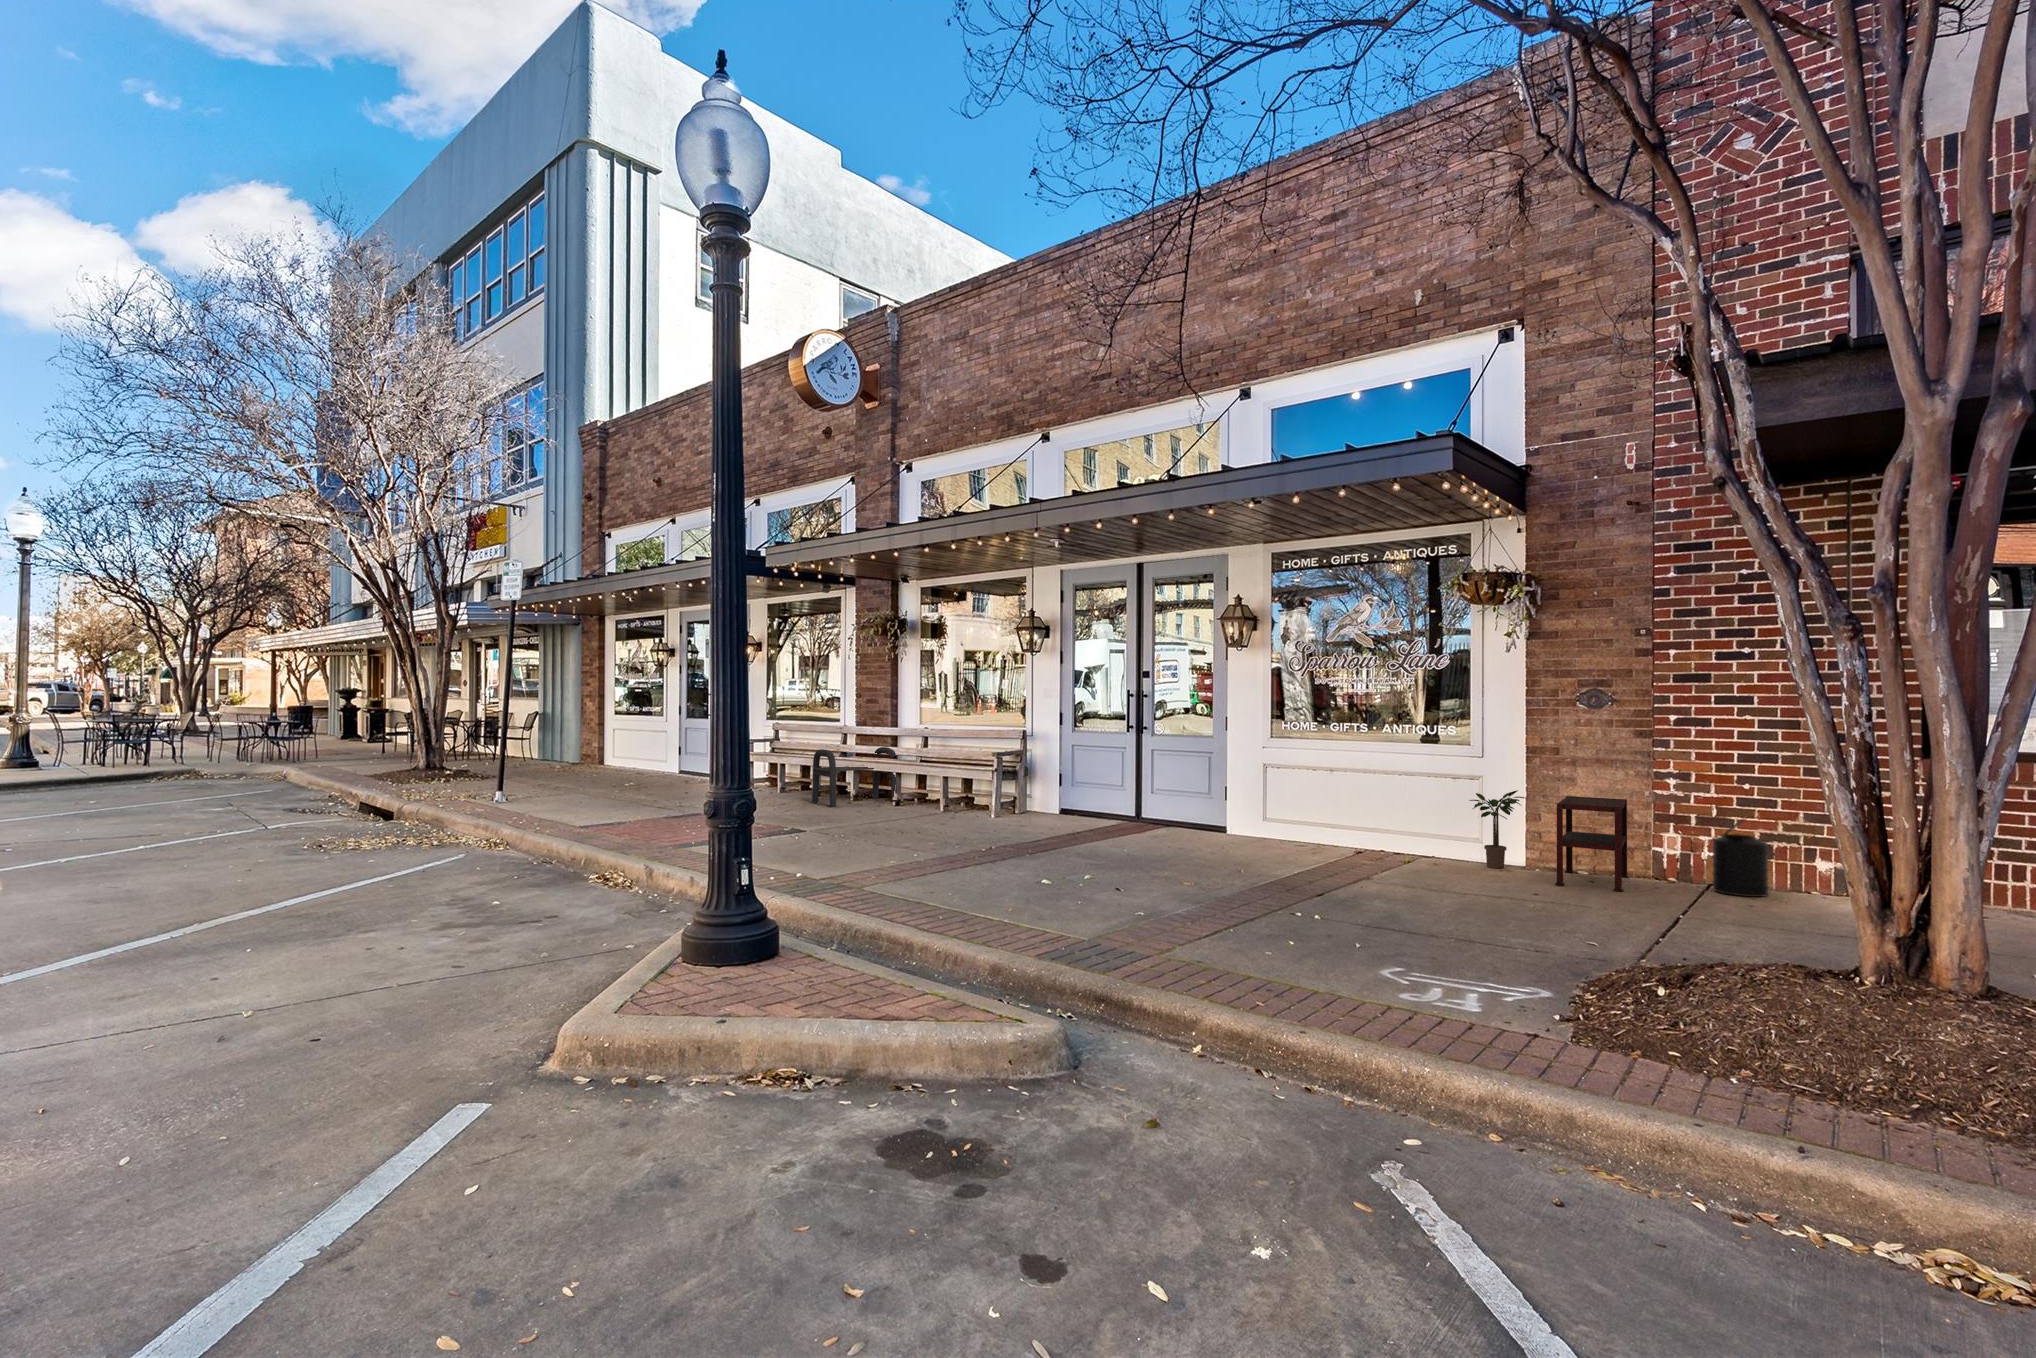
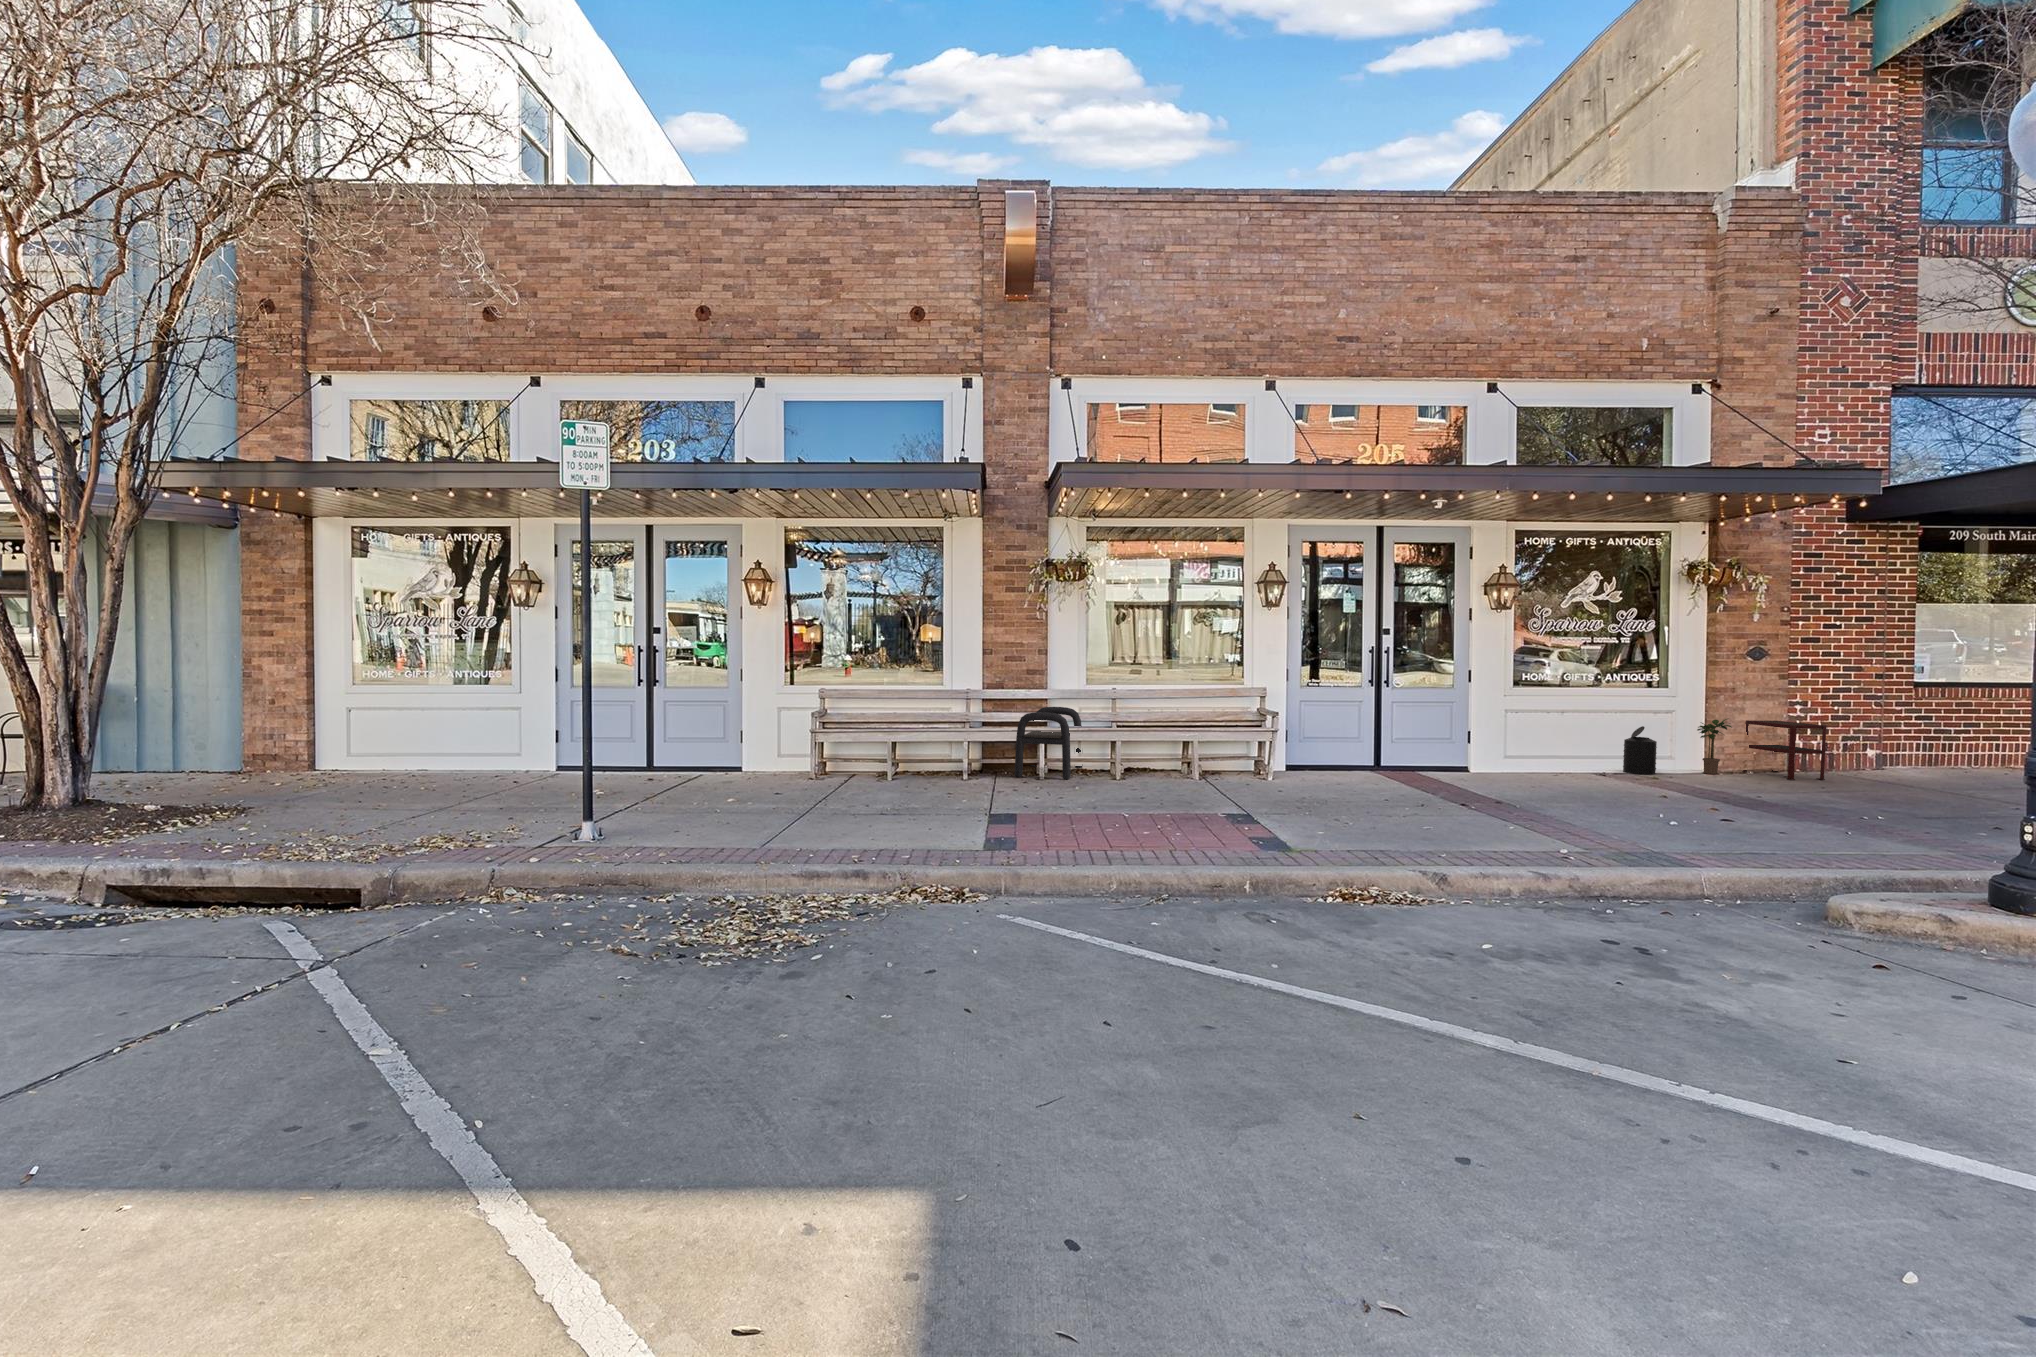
trash can: present [1712,819,1768,897] -> present [1623,726,1657,774]

